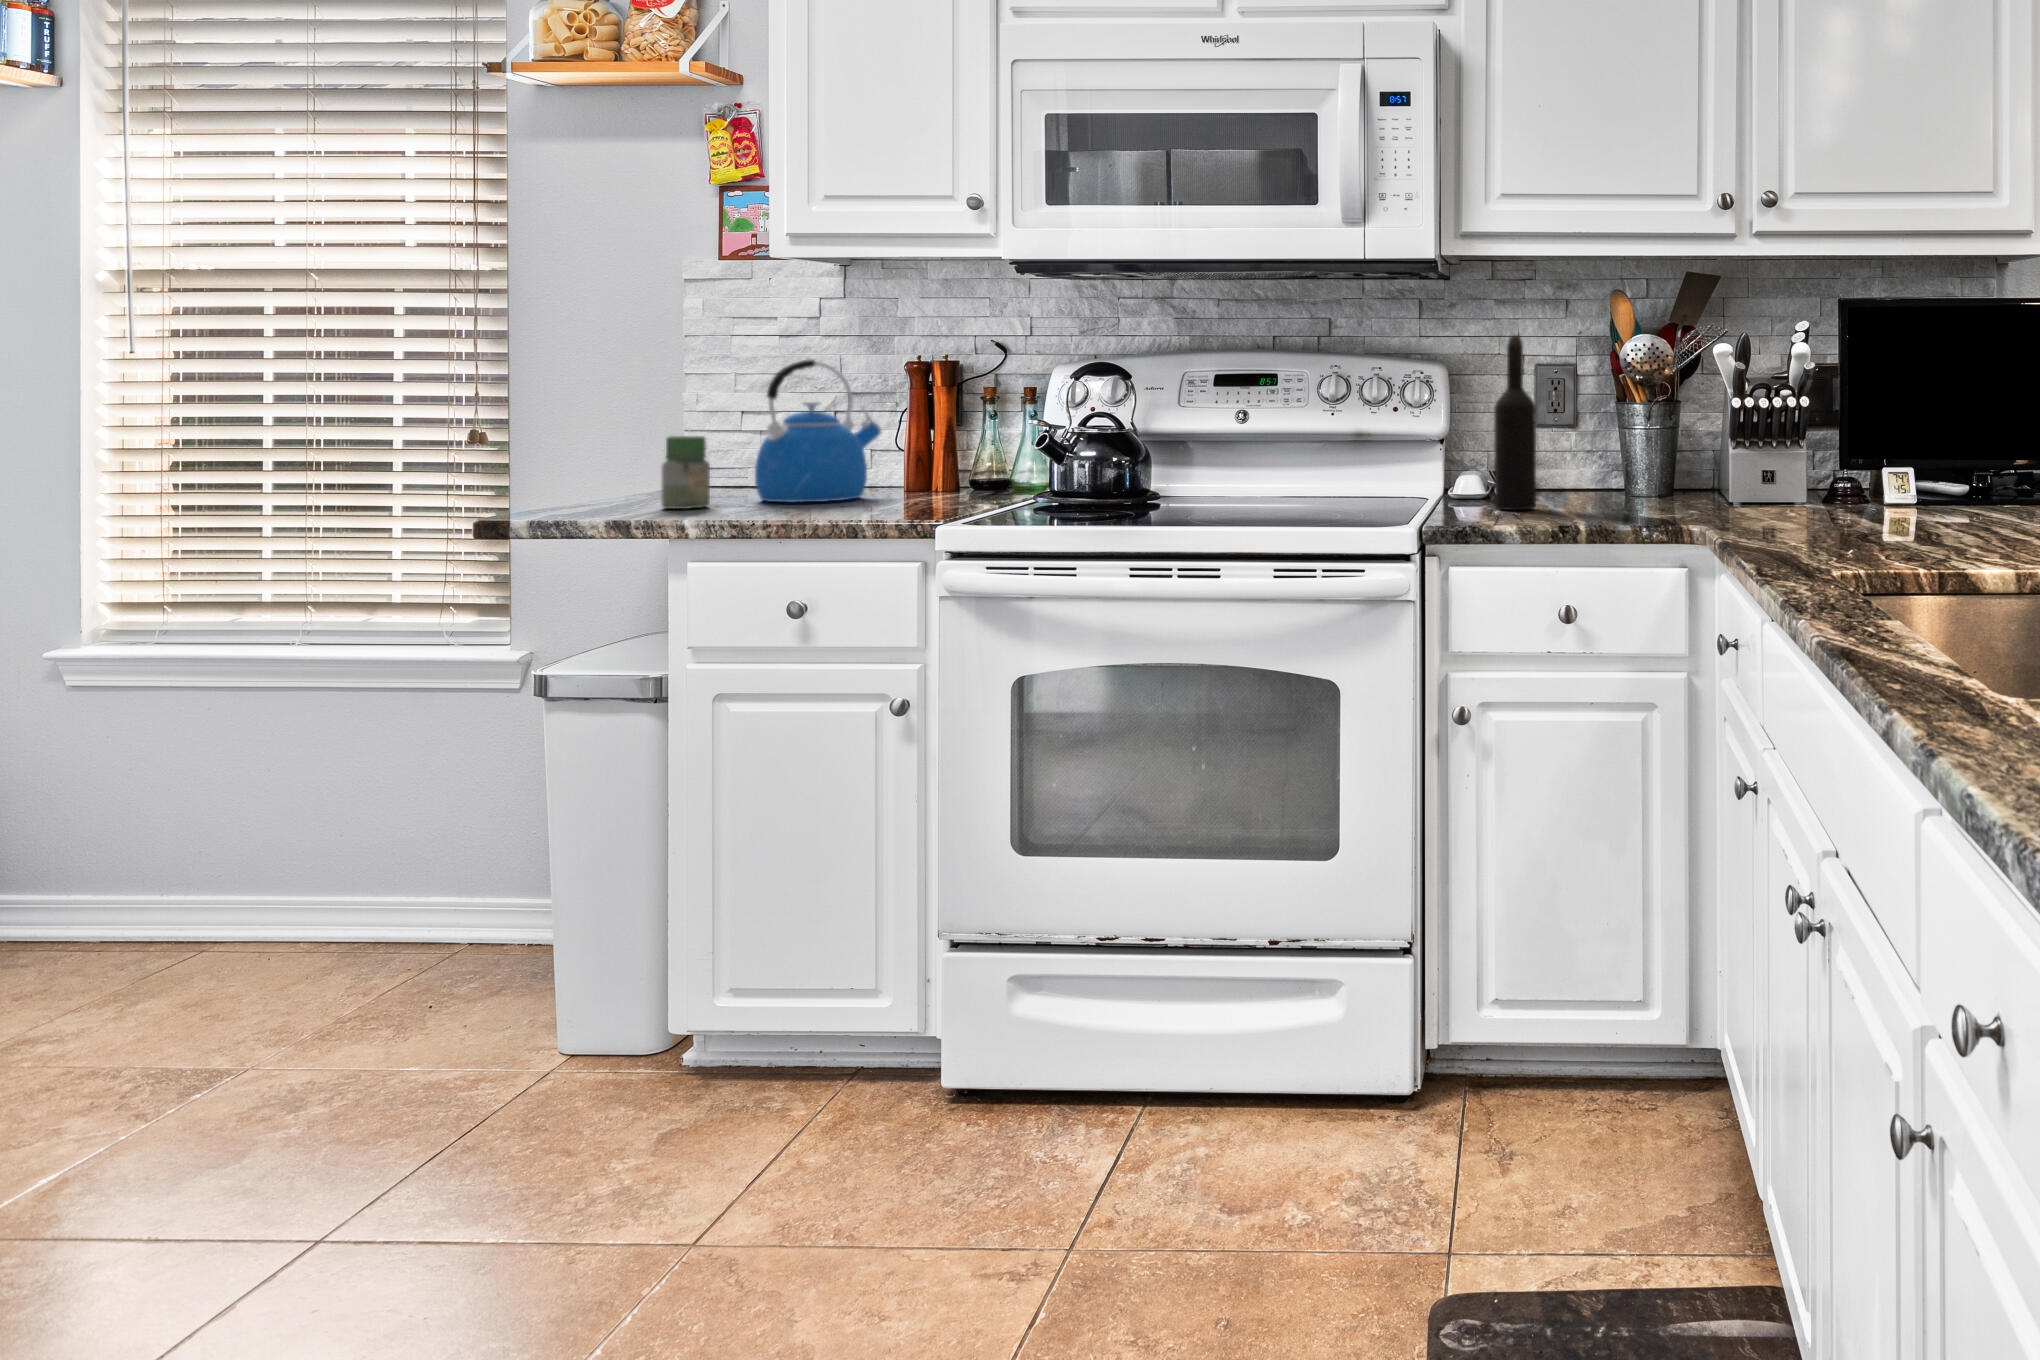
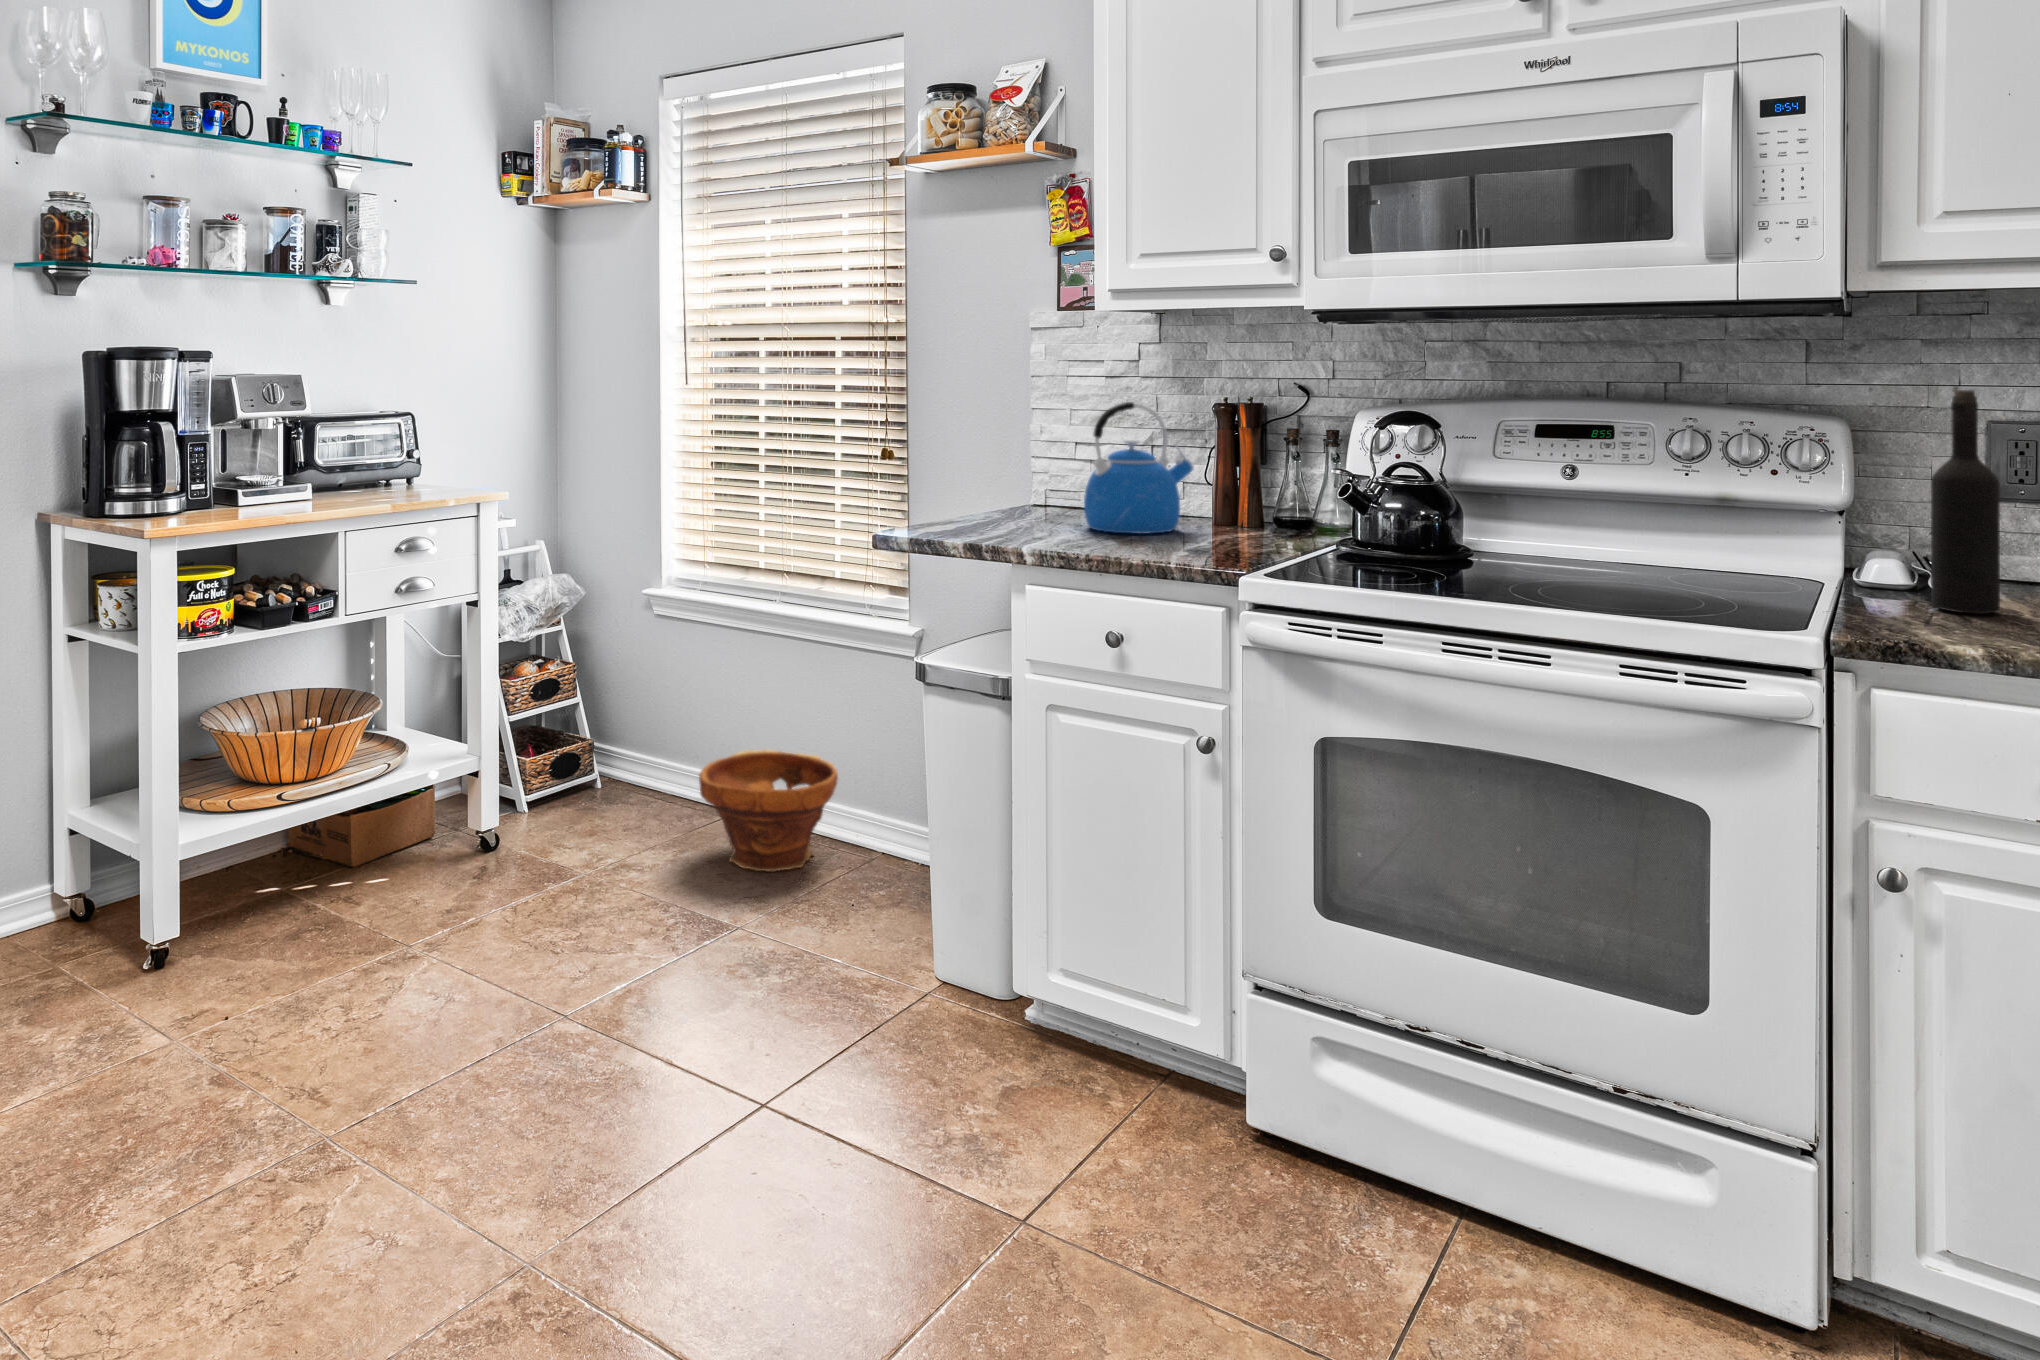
jar: present [661,436,710,509] -> none [1009,469,1047,534]
planter: none [171,836,402,999] -> present [699,749,838,872]

